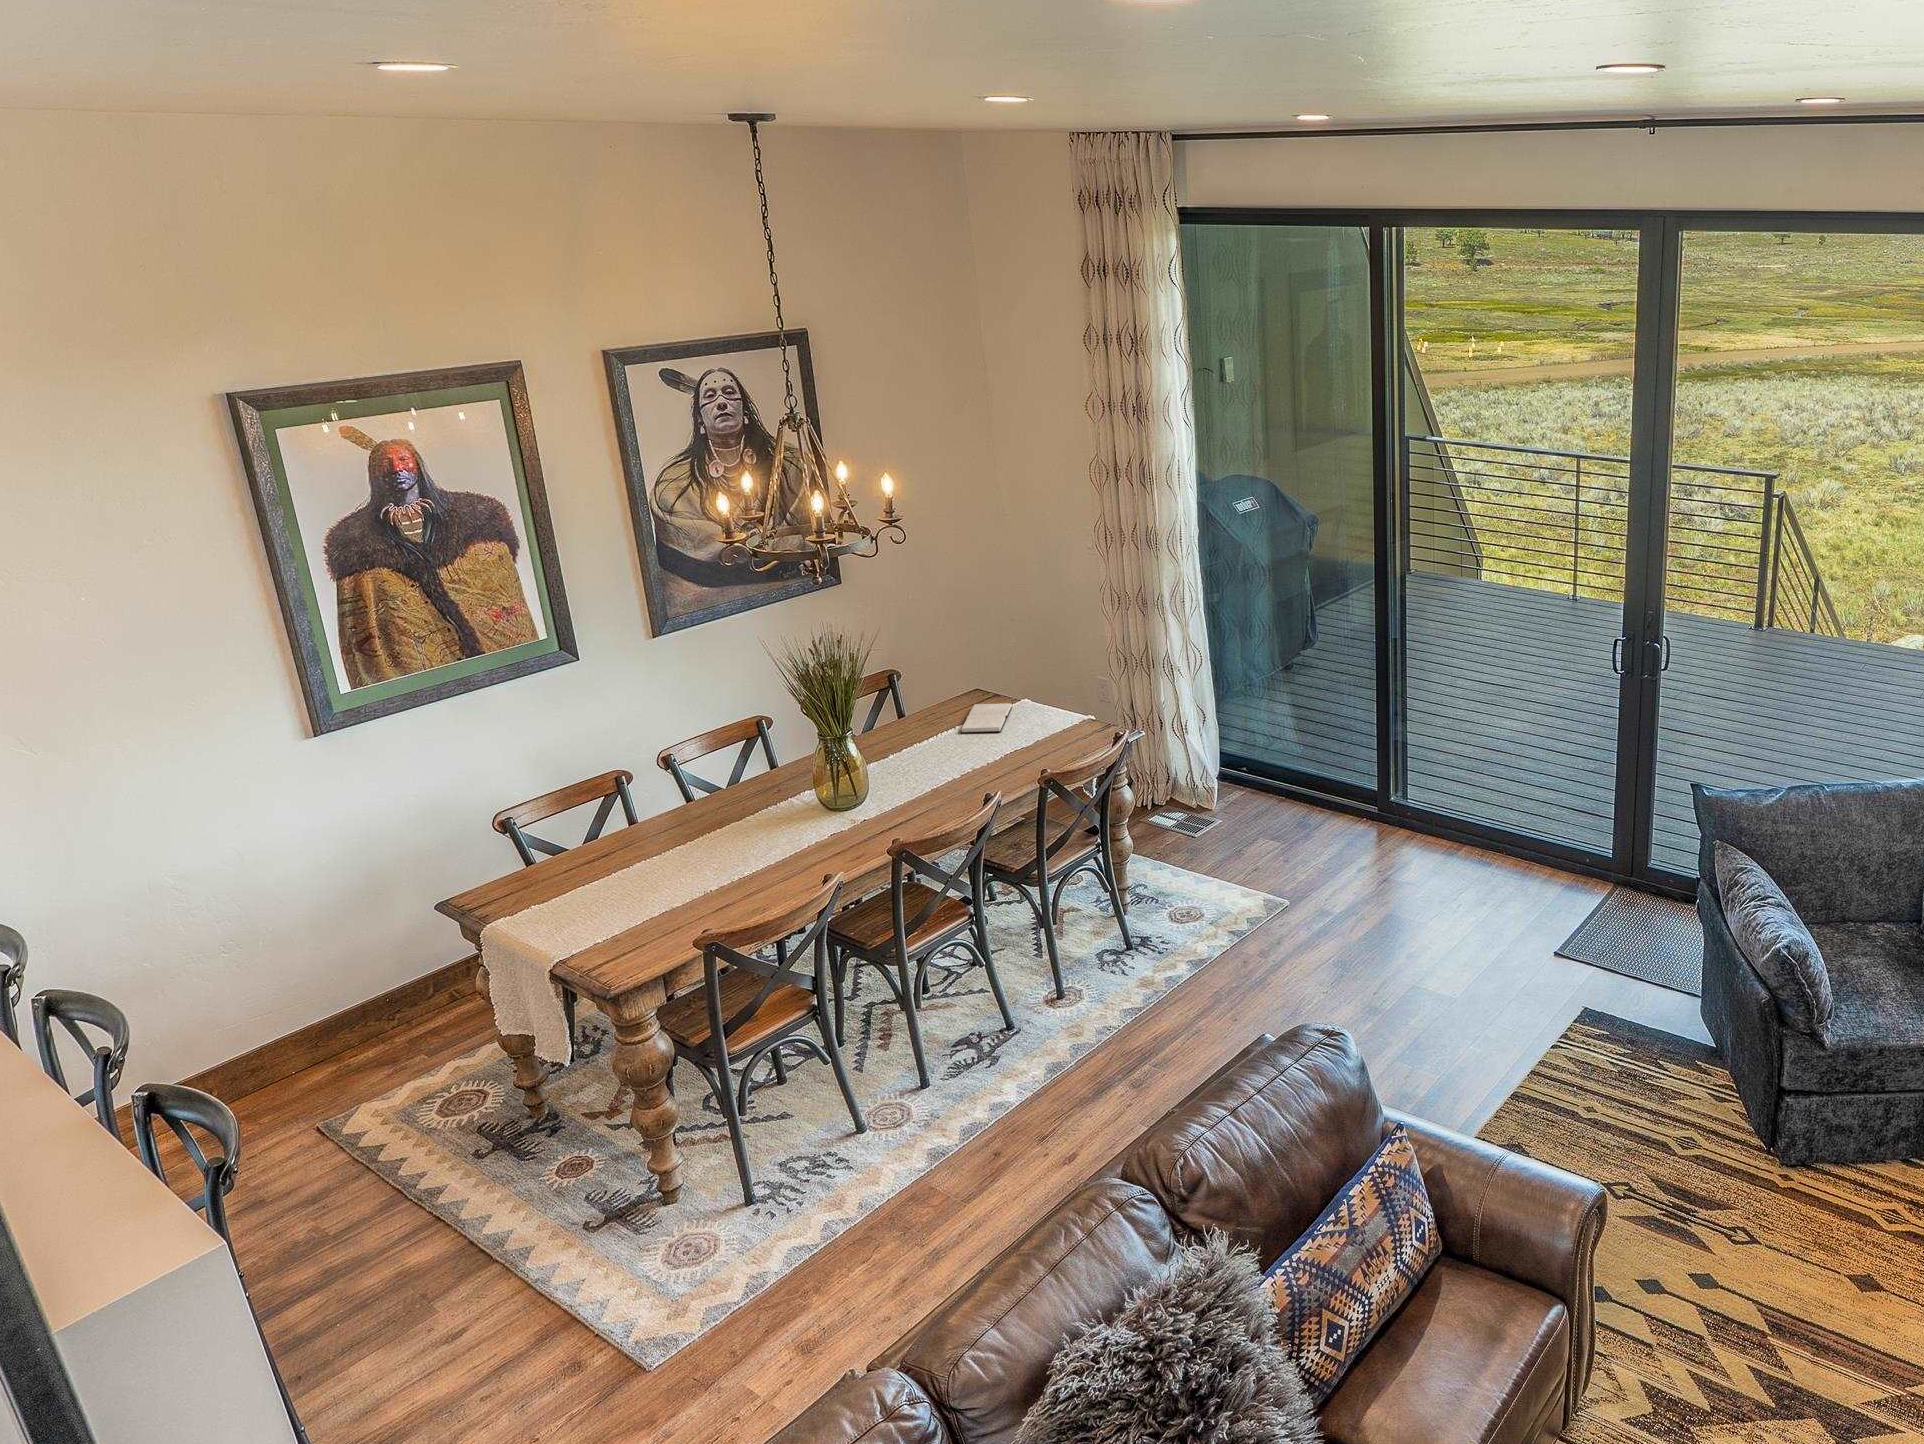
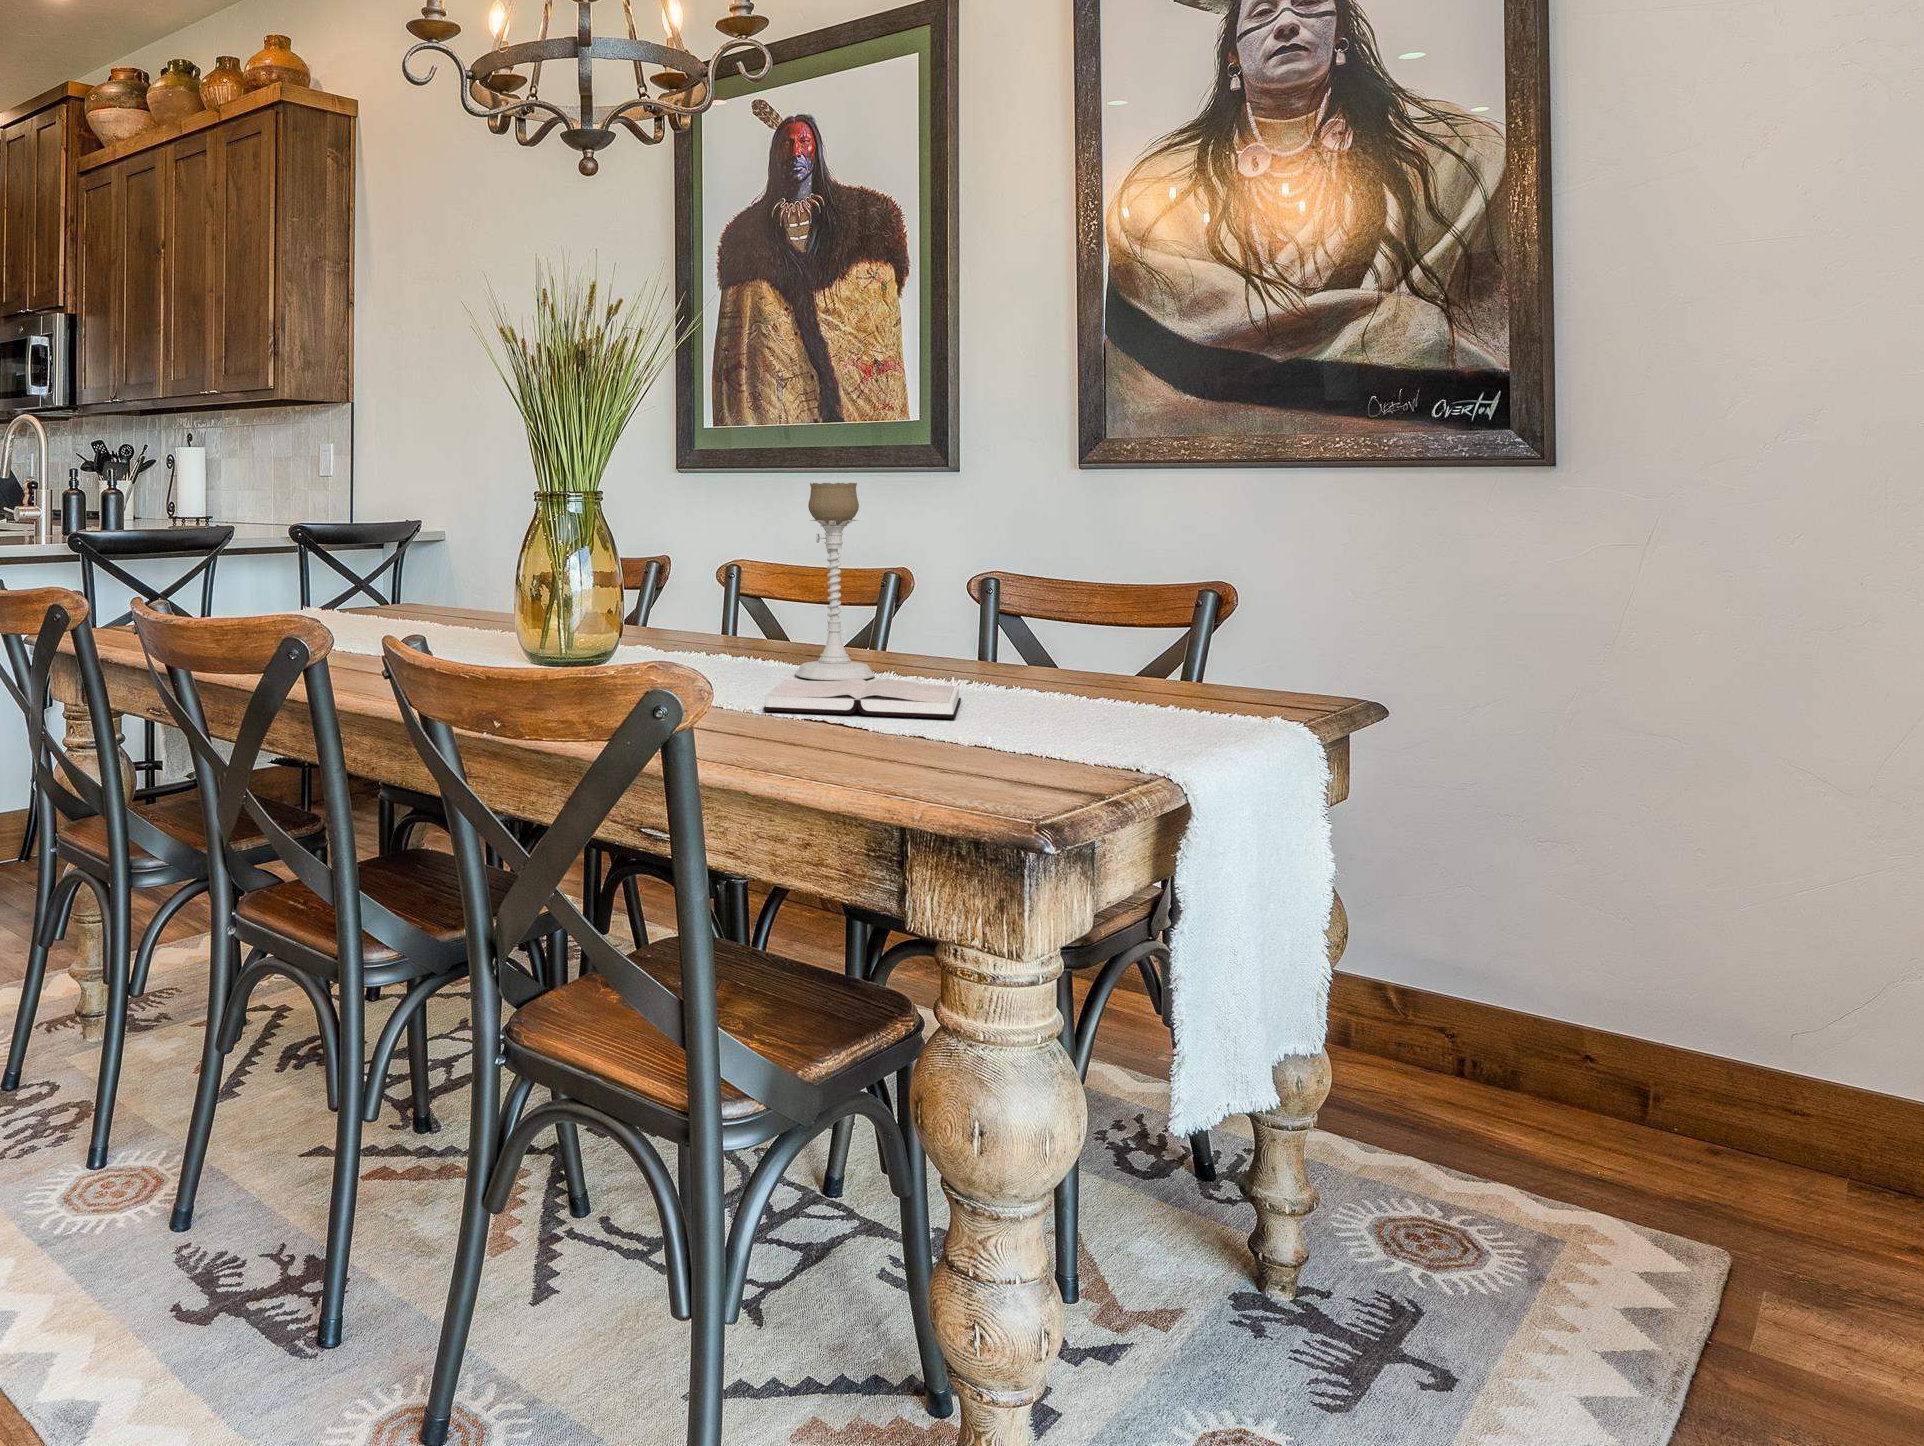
candle holder: none [894,658,929,736] -> present [795,483,875,681]

